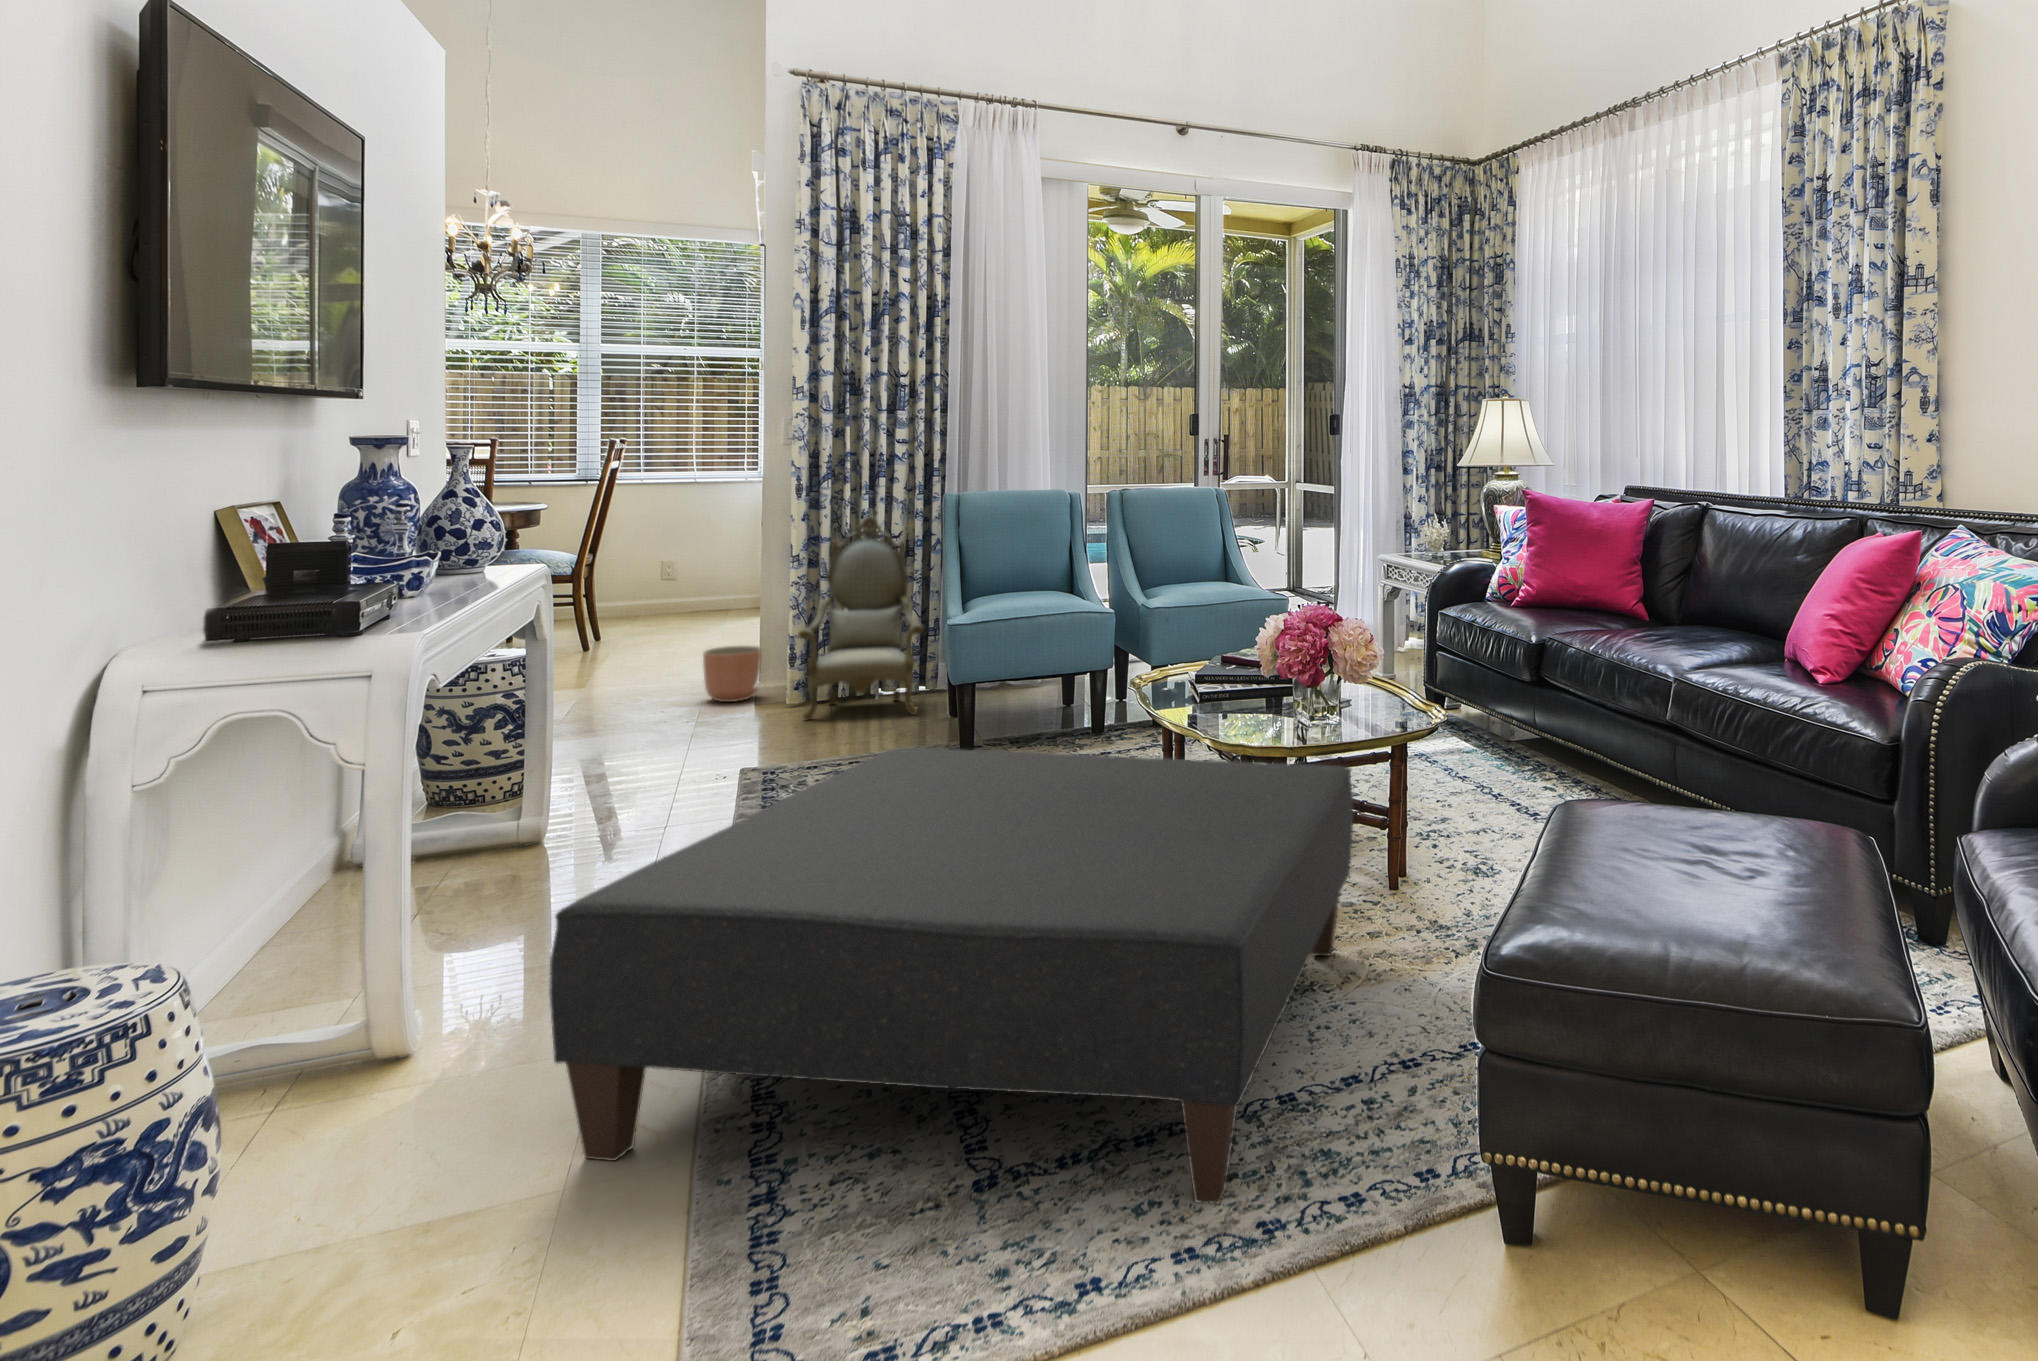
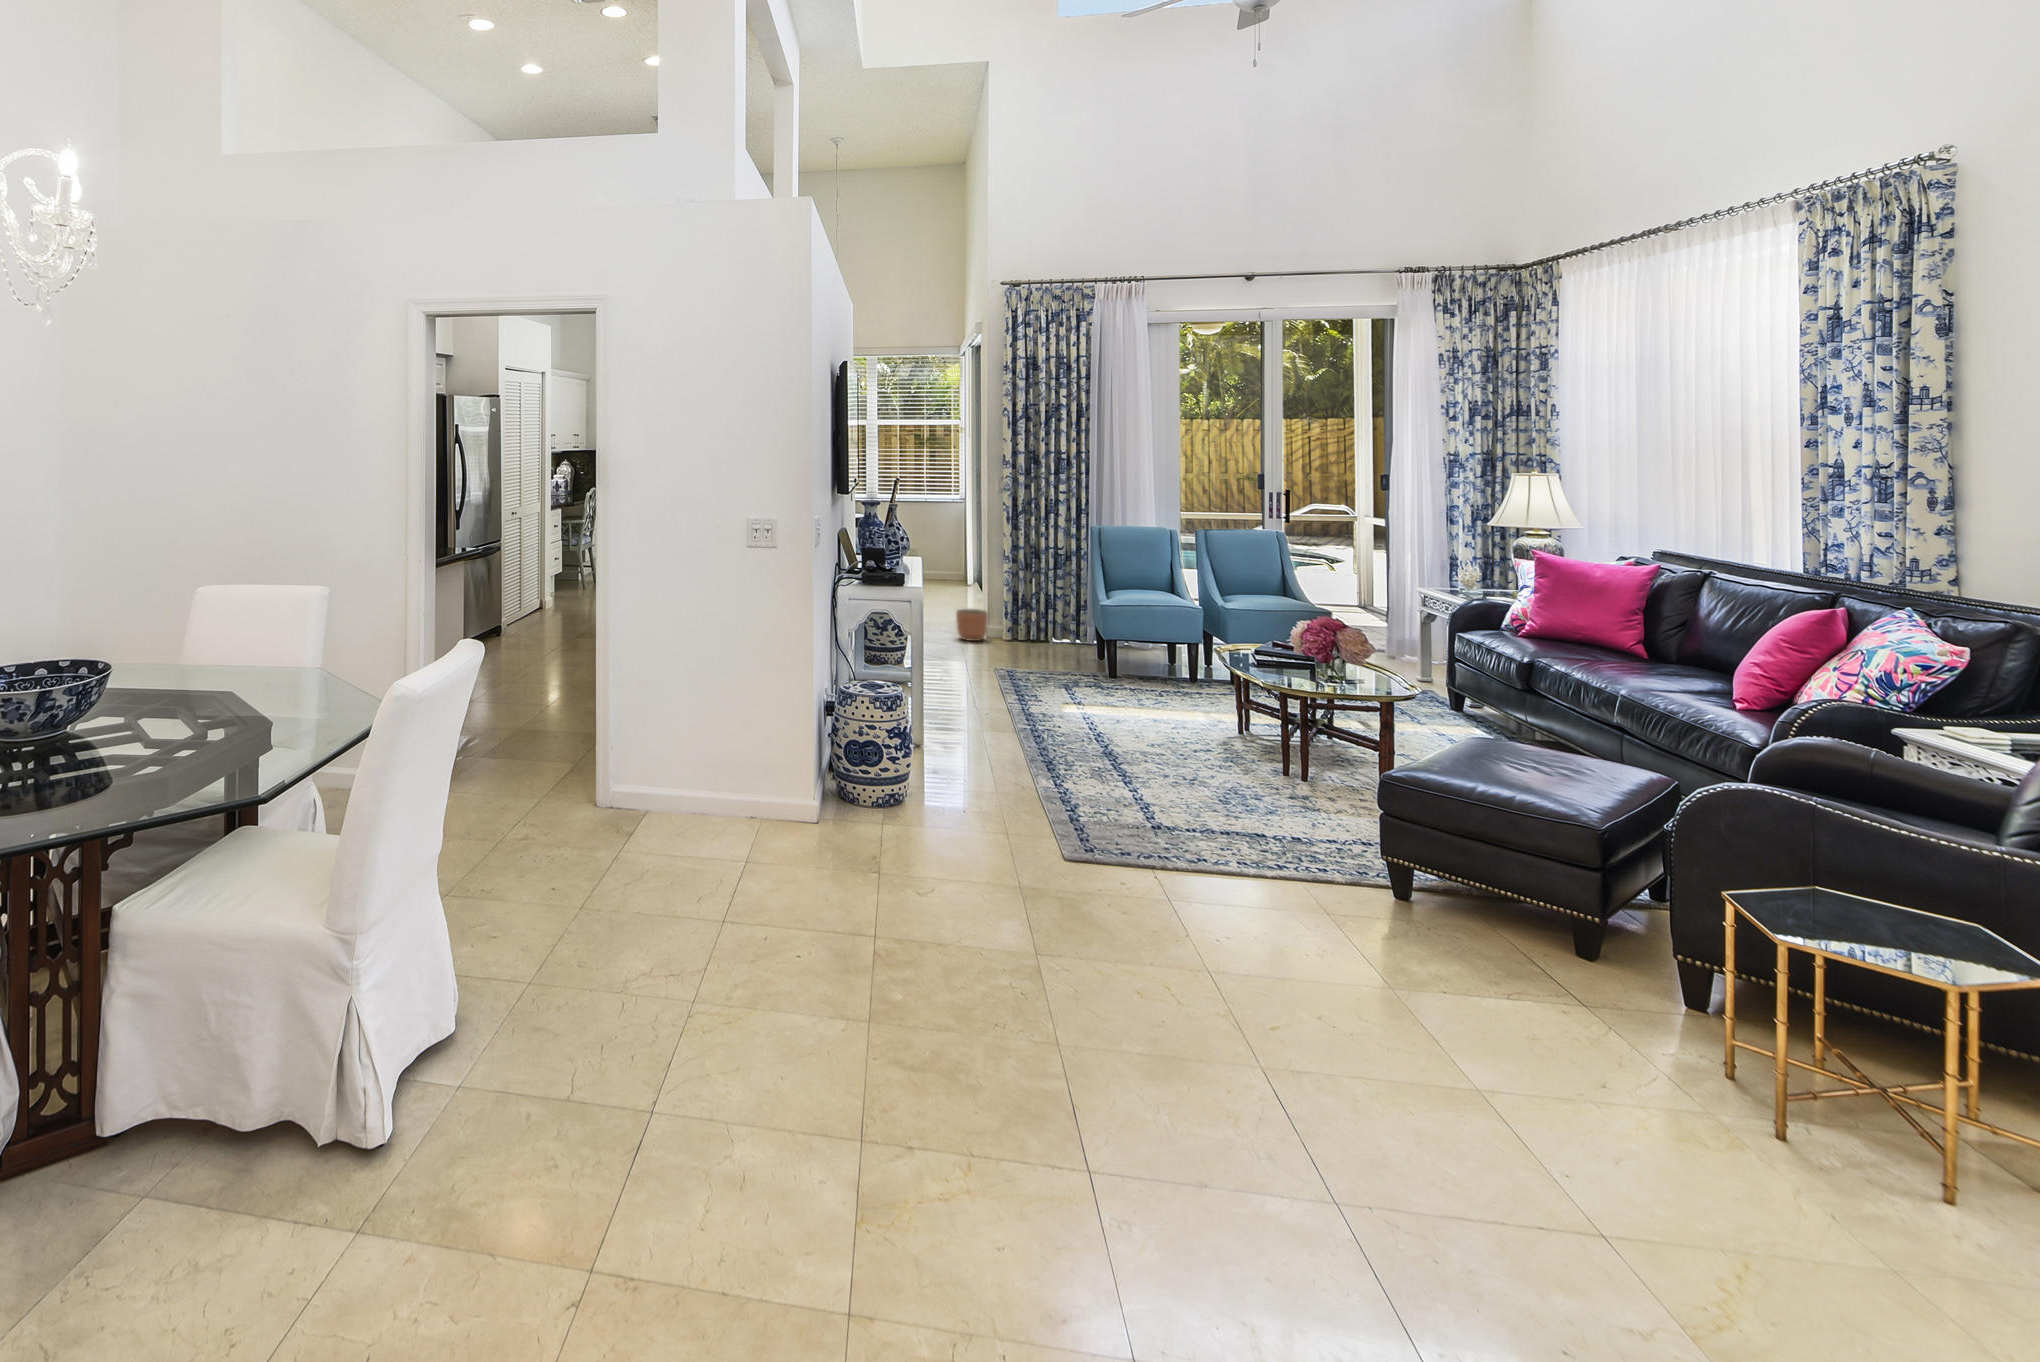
armchair: present [798,516,924,721] -> none [987,502,1080,662]
ottoman: present [549,748,1353,1204] -> none [929,681,1327,914]

